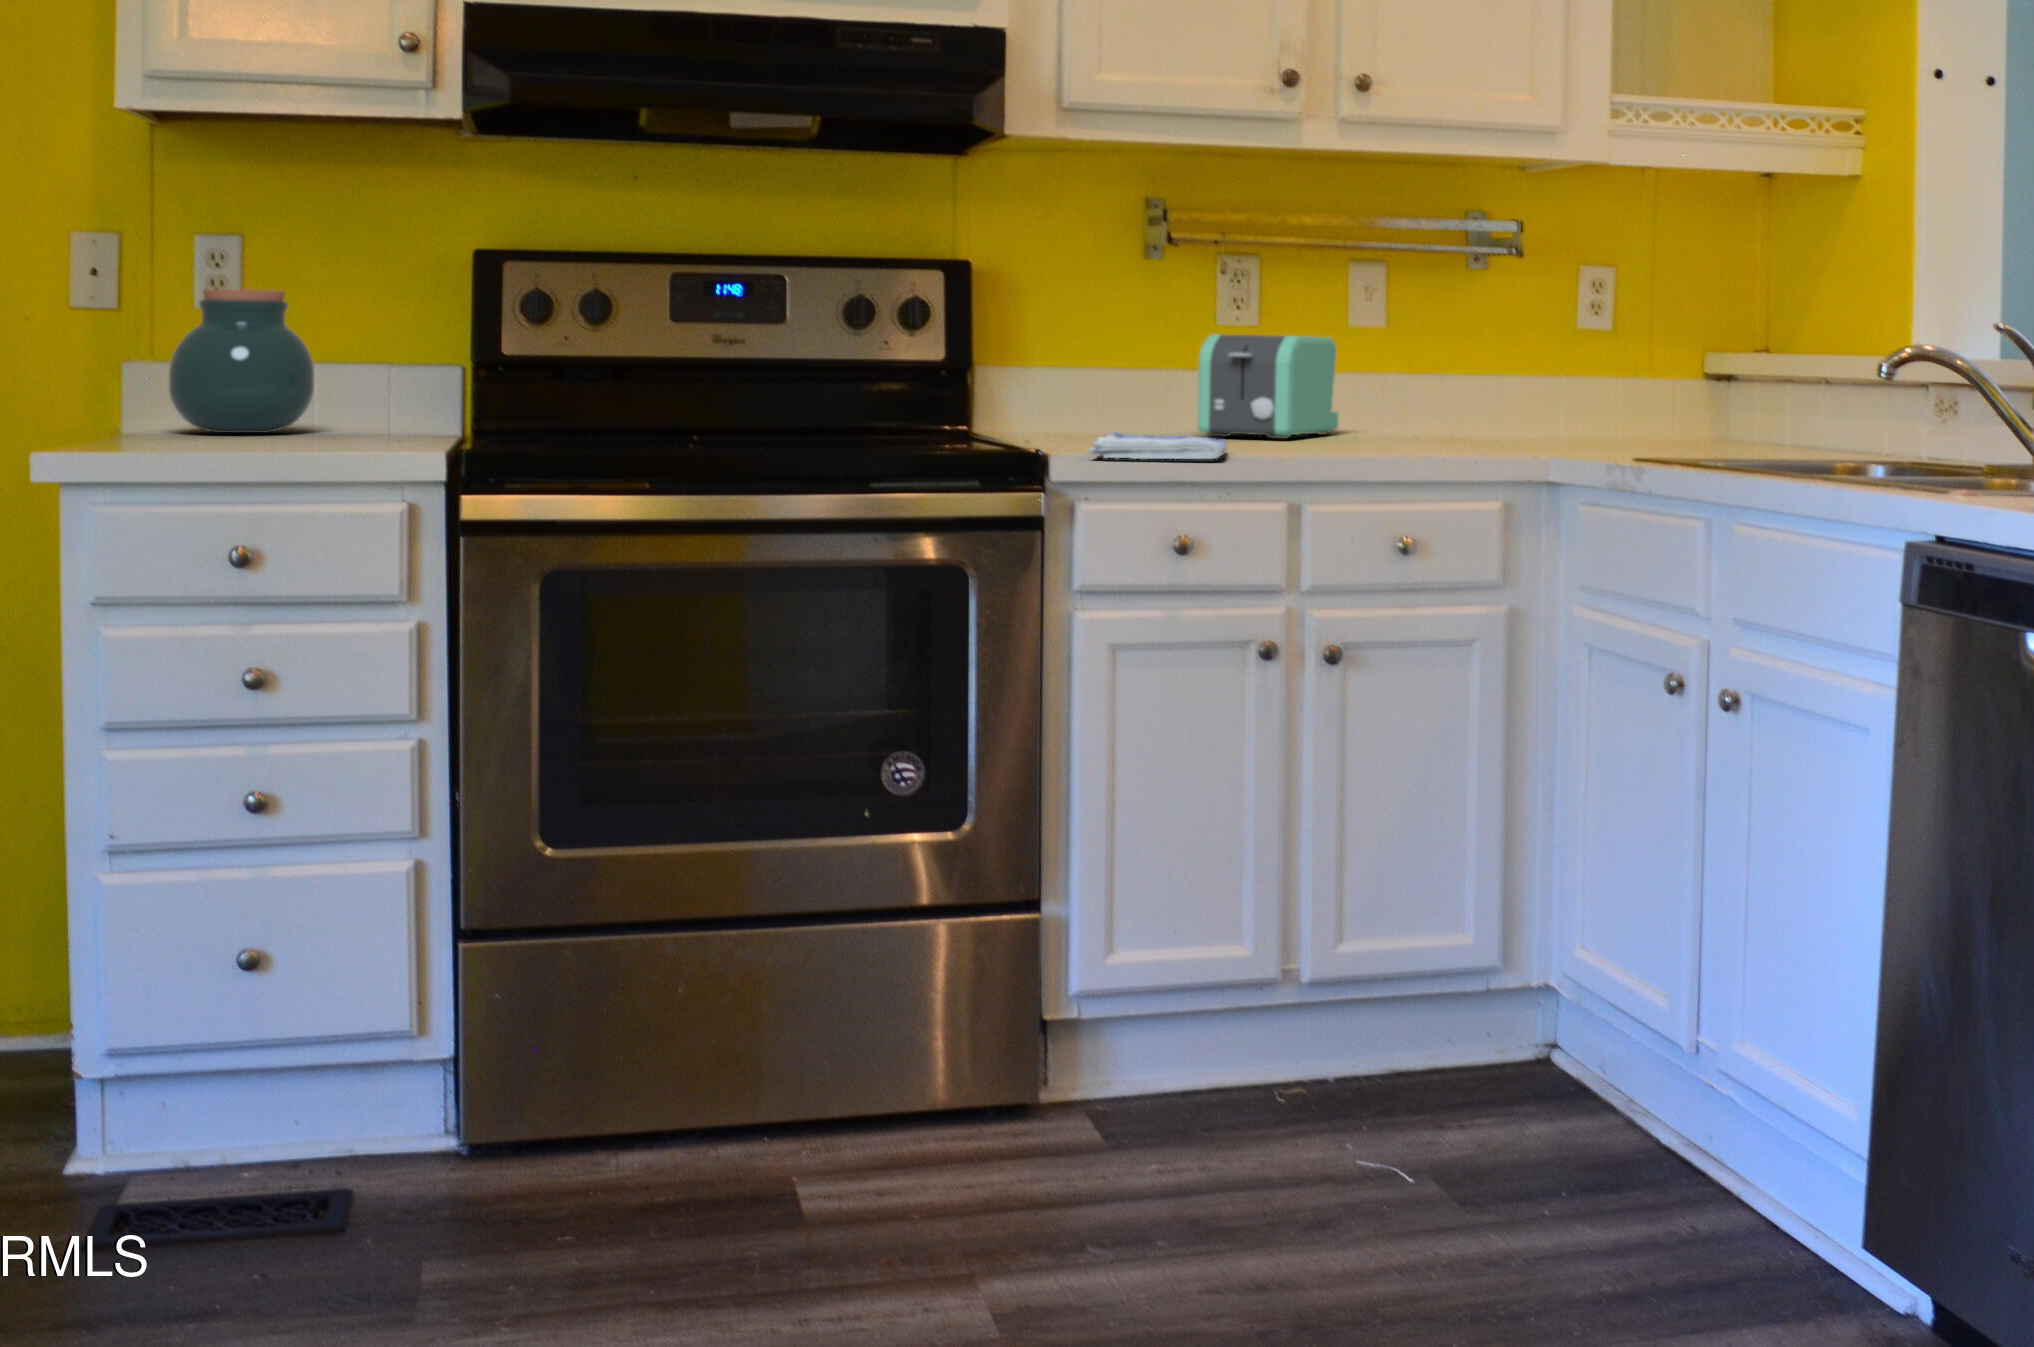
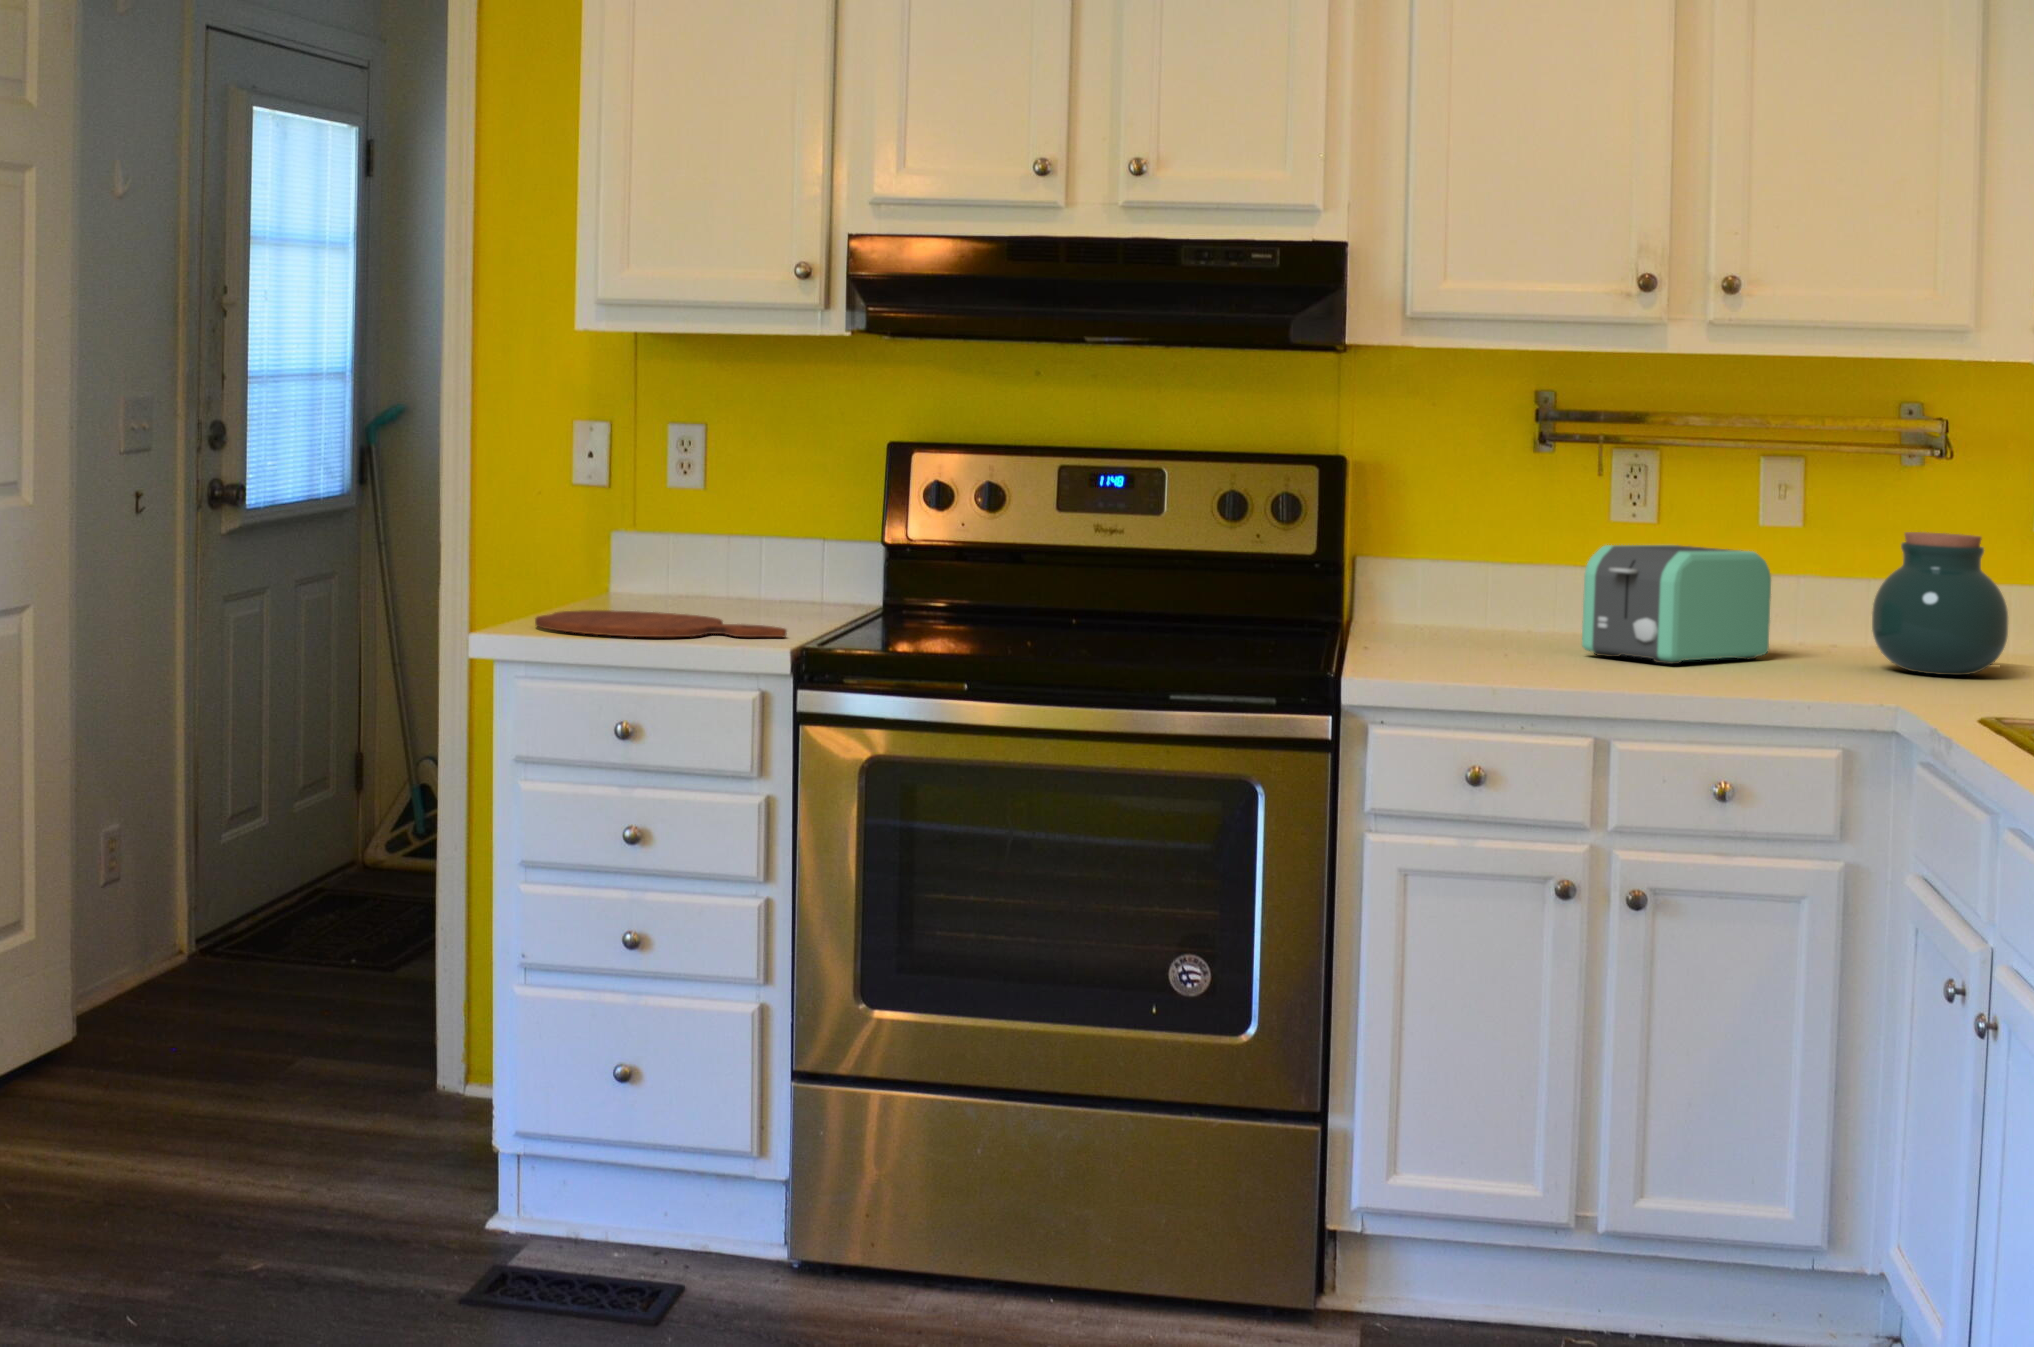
jar: present [169,289,314,433] -> present [1872,532,2008,675]
dish towel: present [1089,432,1227,459] -> none [1359,652,1541,691]
cutting board: none [103,438,430,459] -> present [535,610,787,637]

